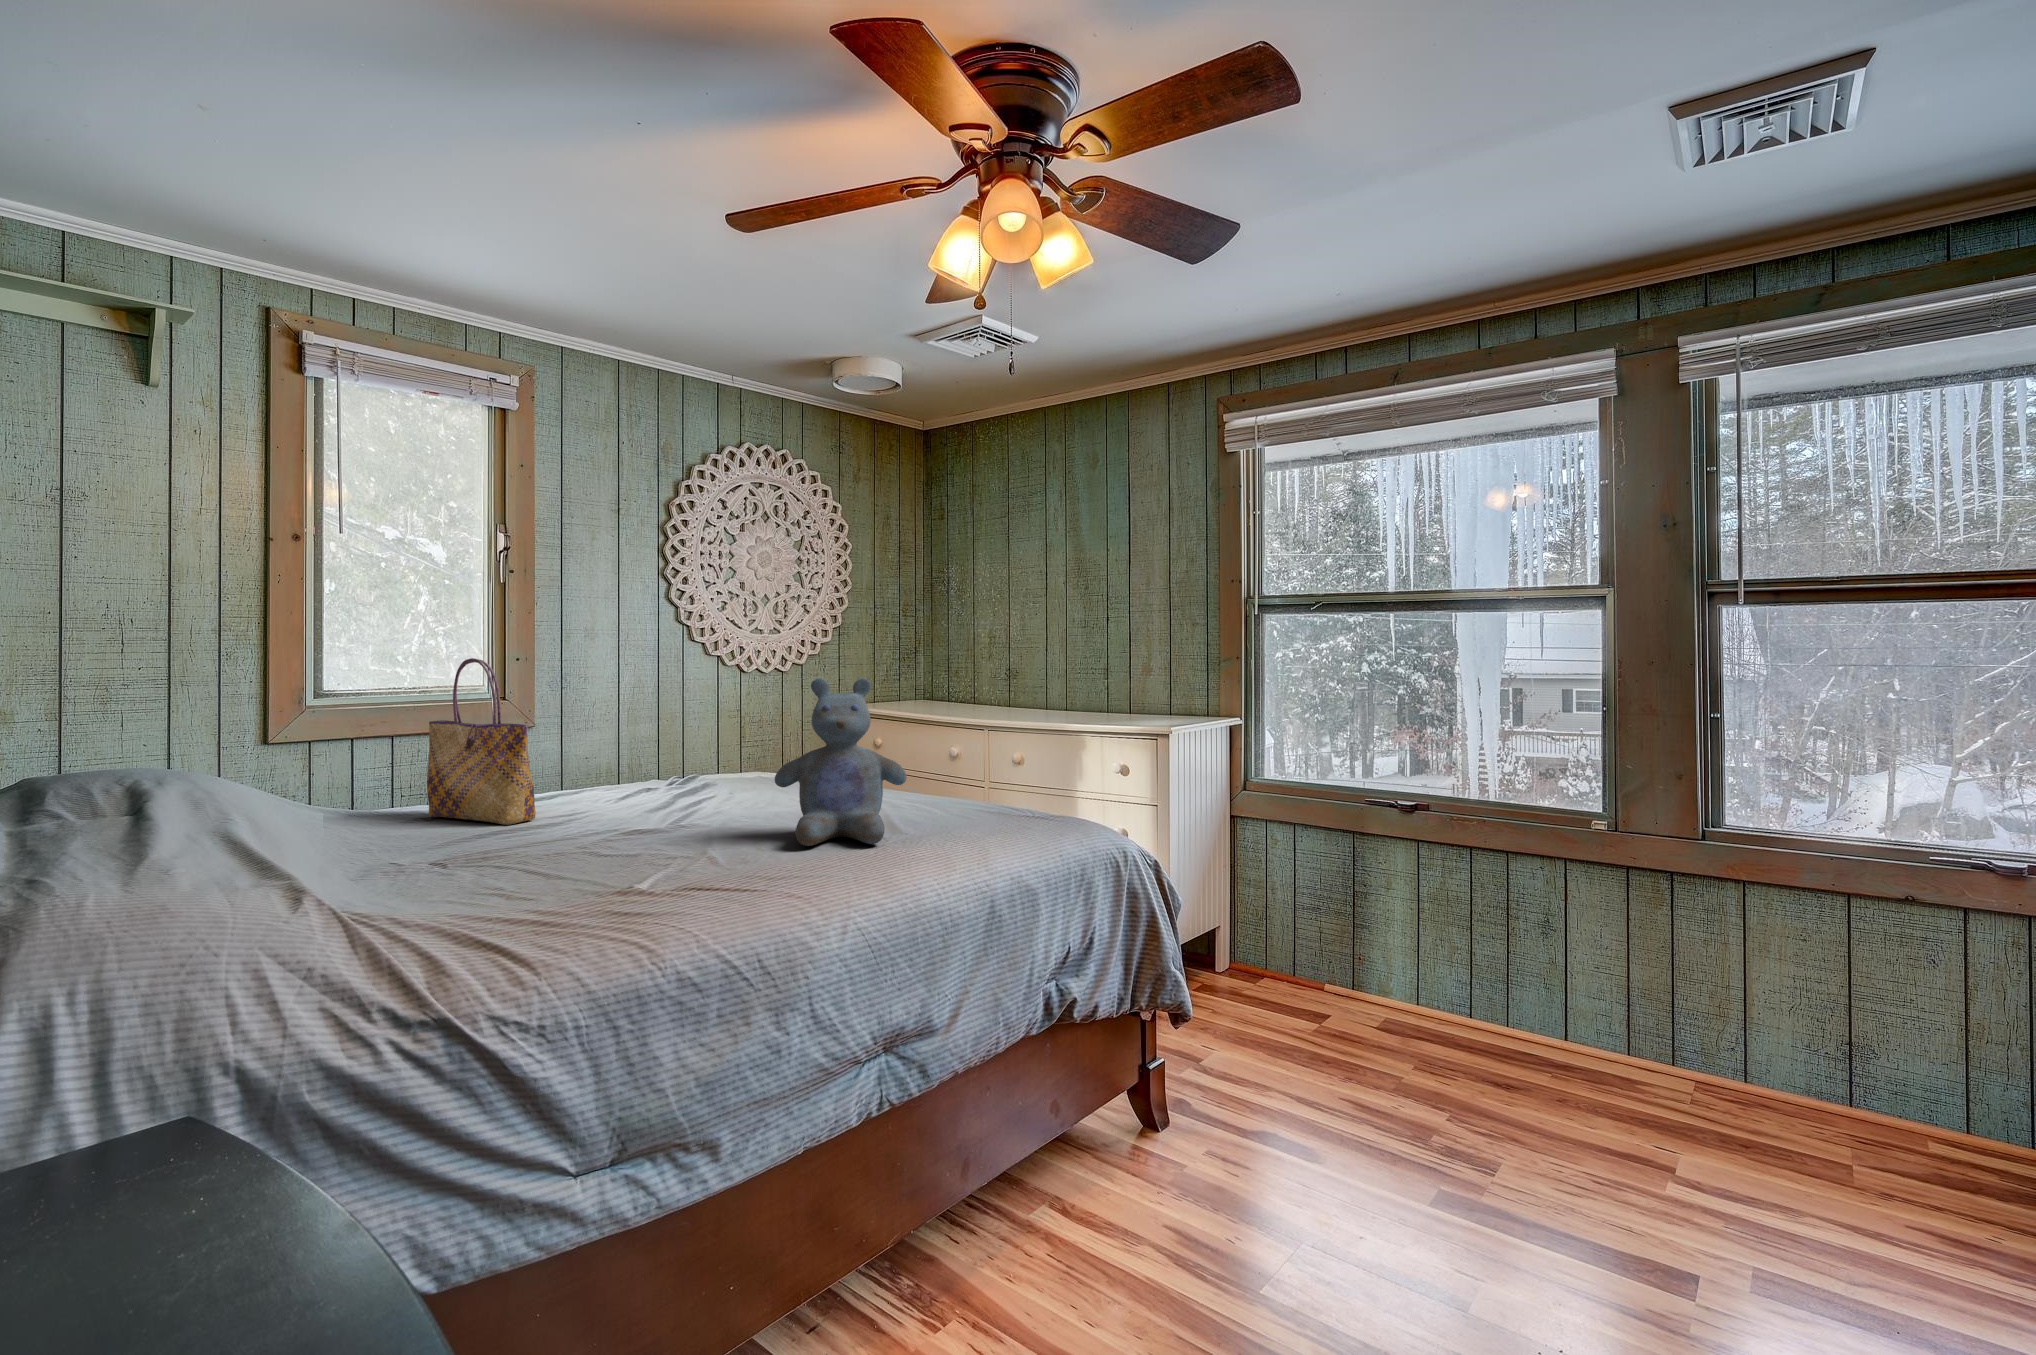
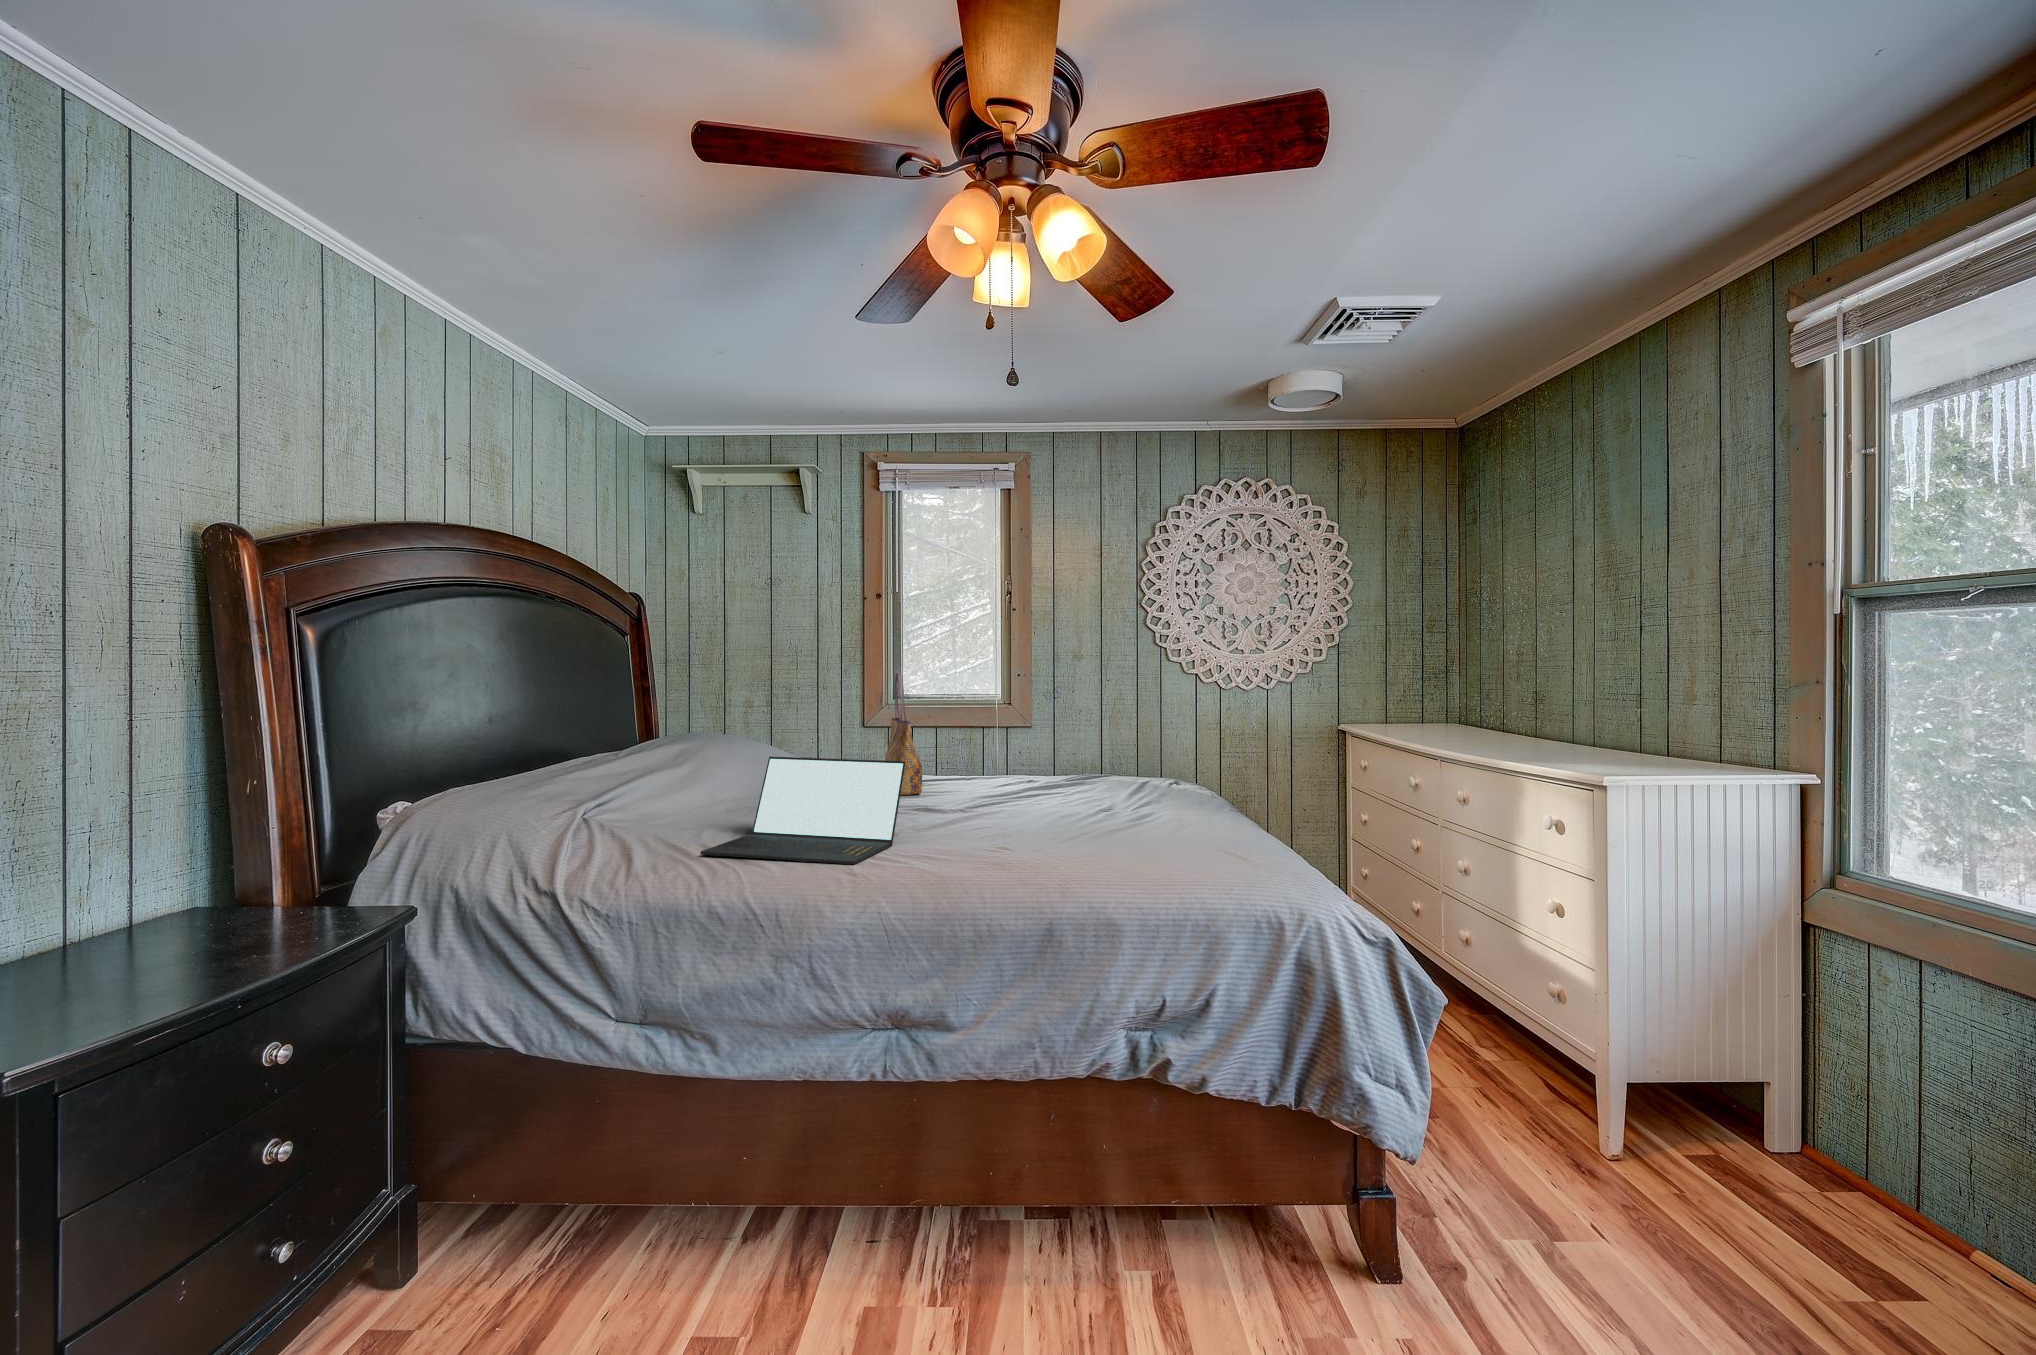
stuffed bear: present [774,678,907,846] -> none [965,689,1088,845]
laptop: none [540,769,795,922] -> present [700,757,905,864]

